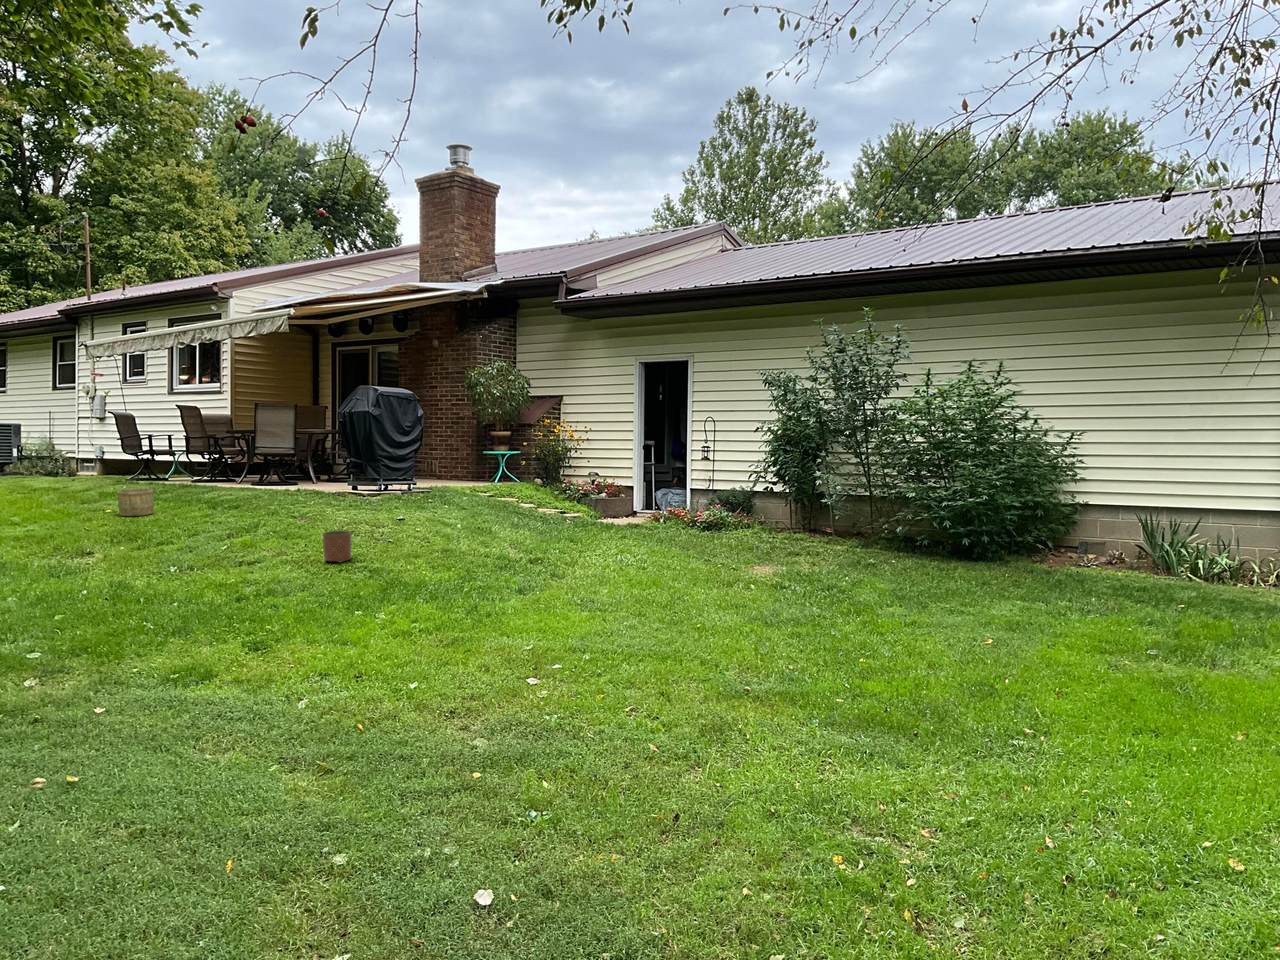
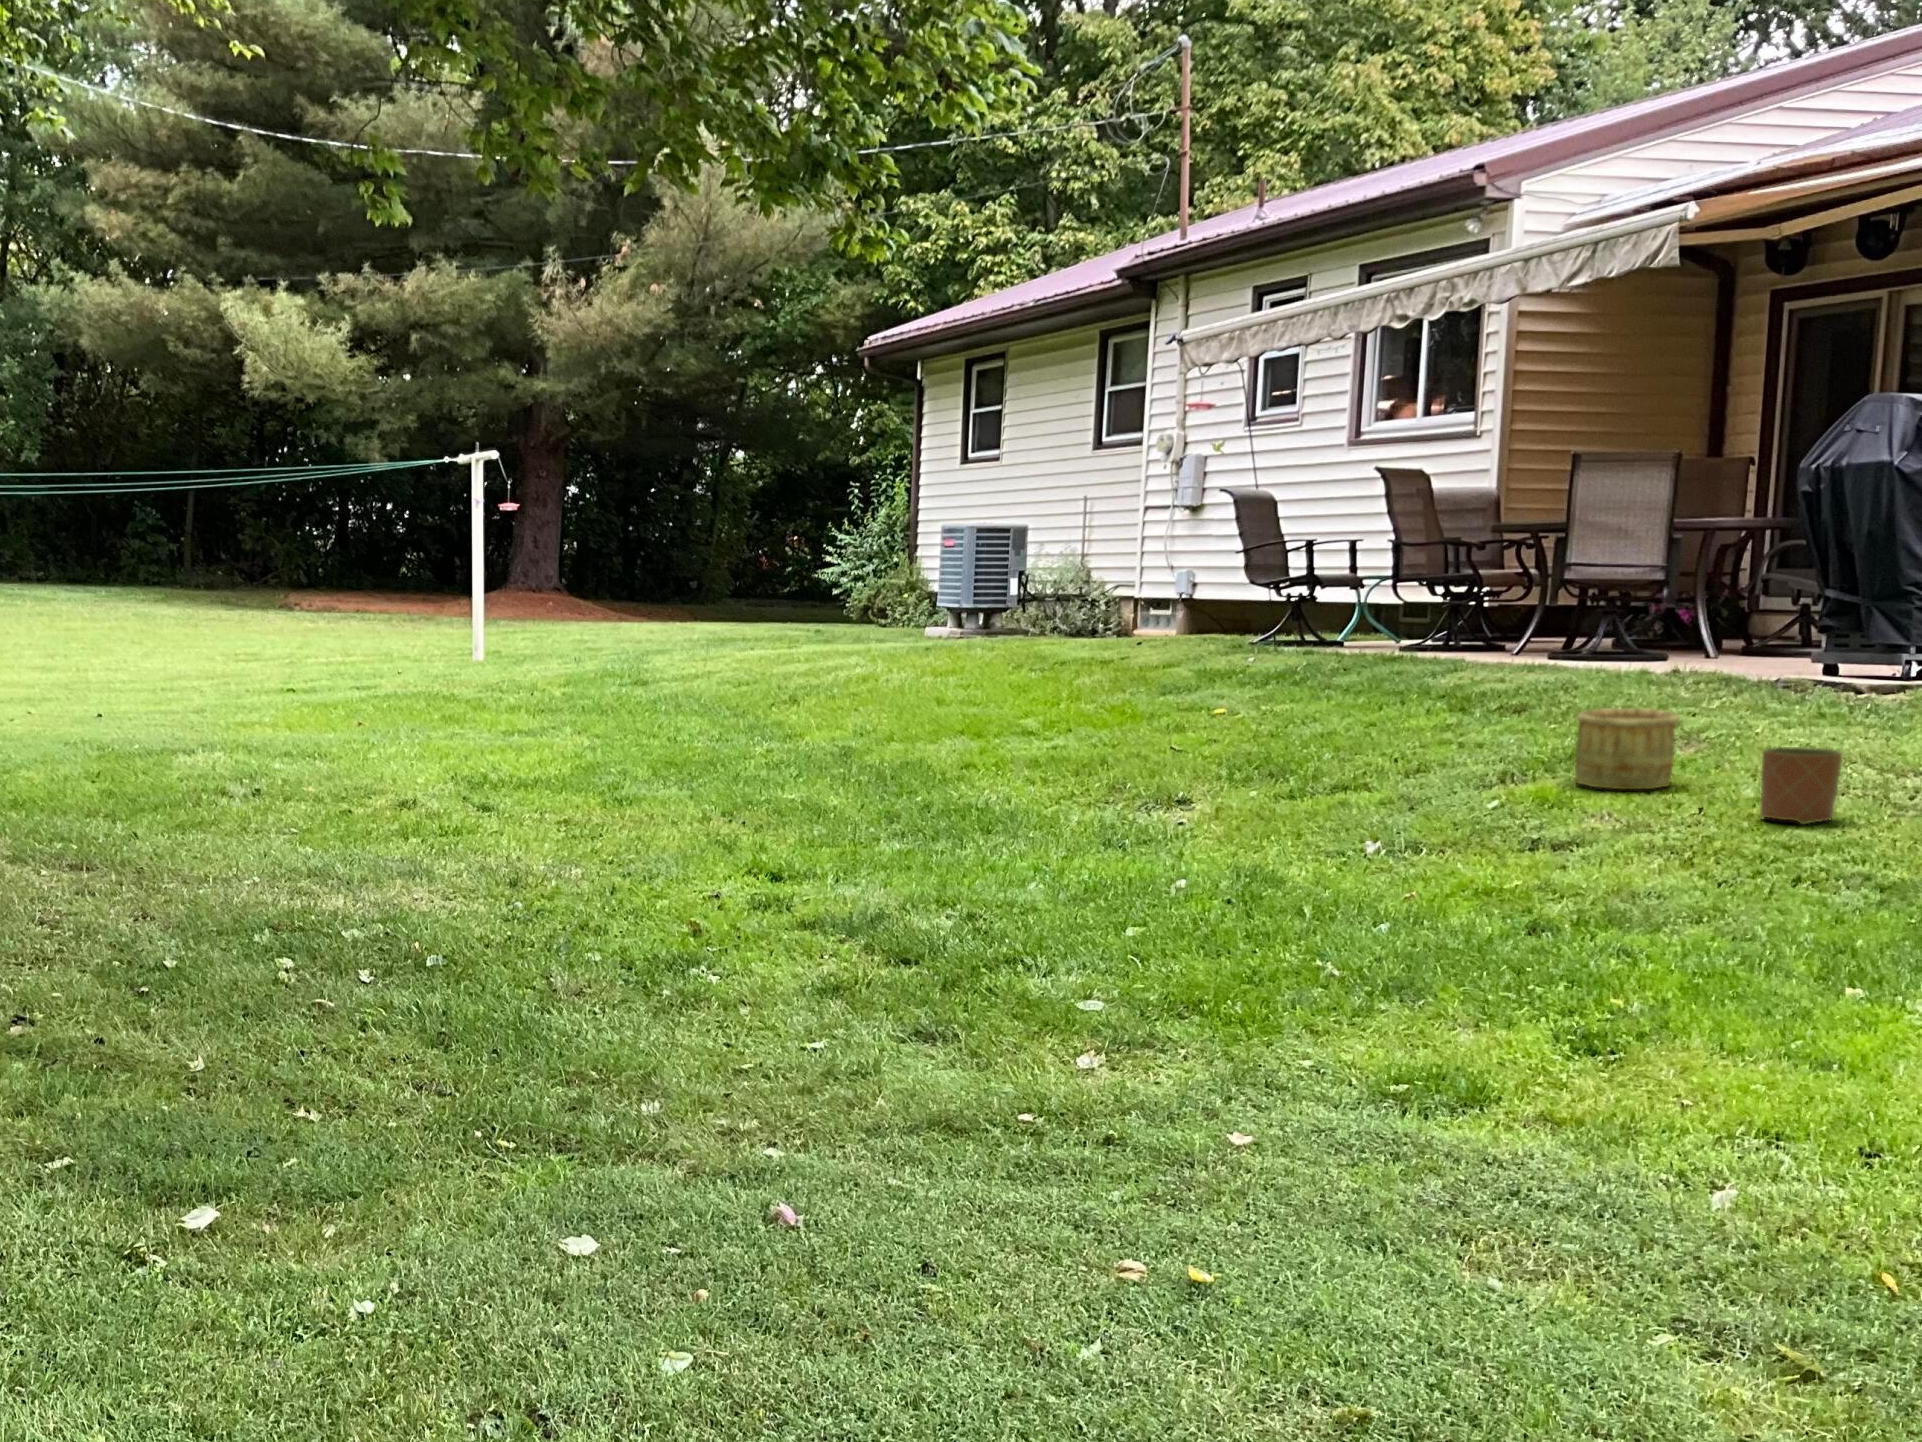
wooden bucket: present [117,488,154,516] -> present [1575,708,1679,789]

